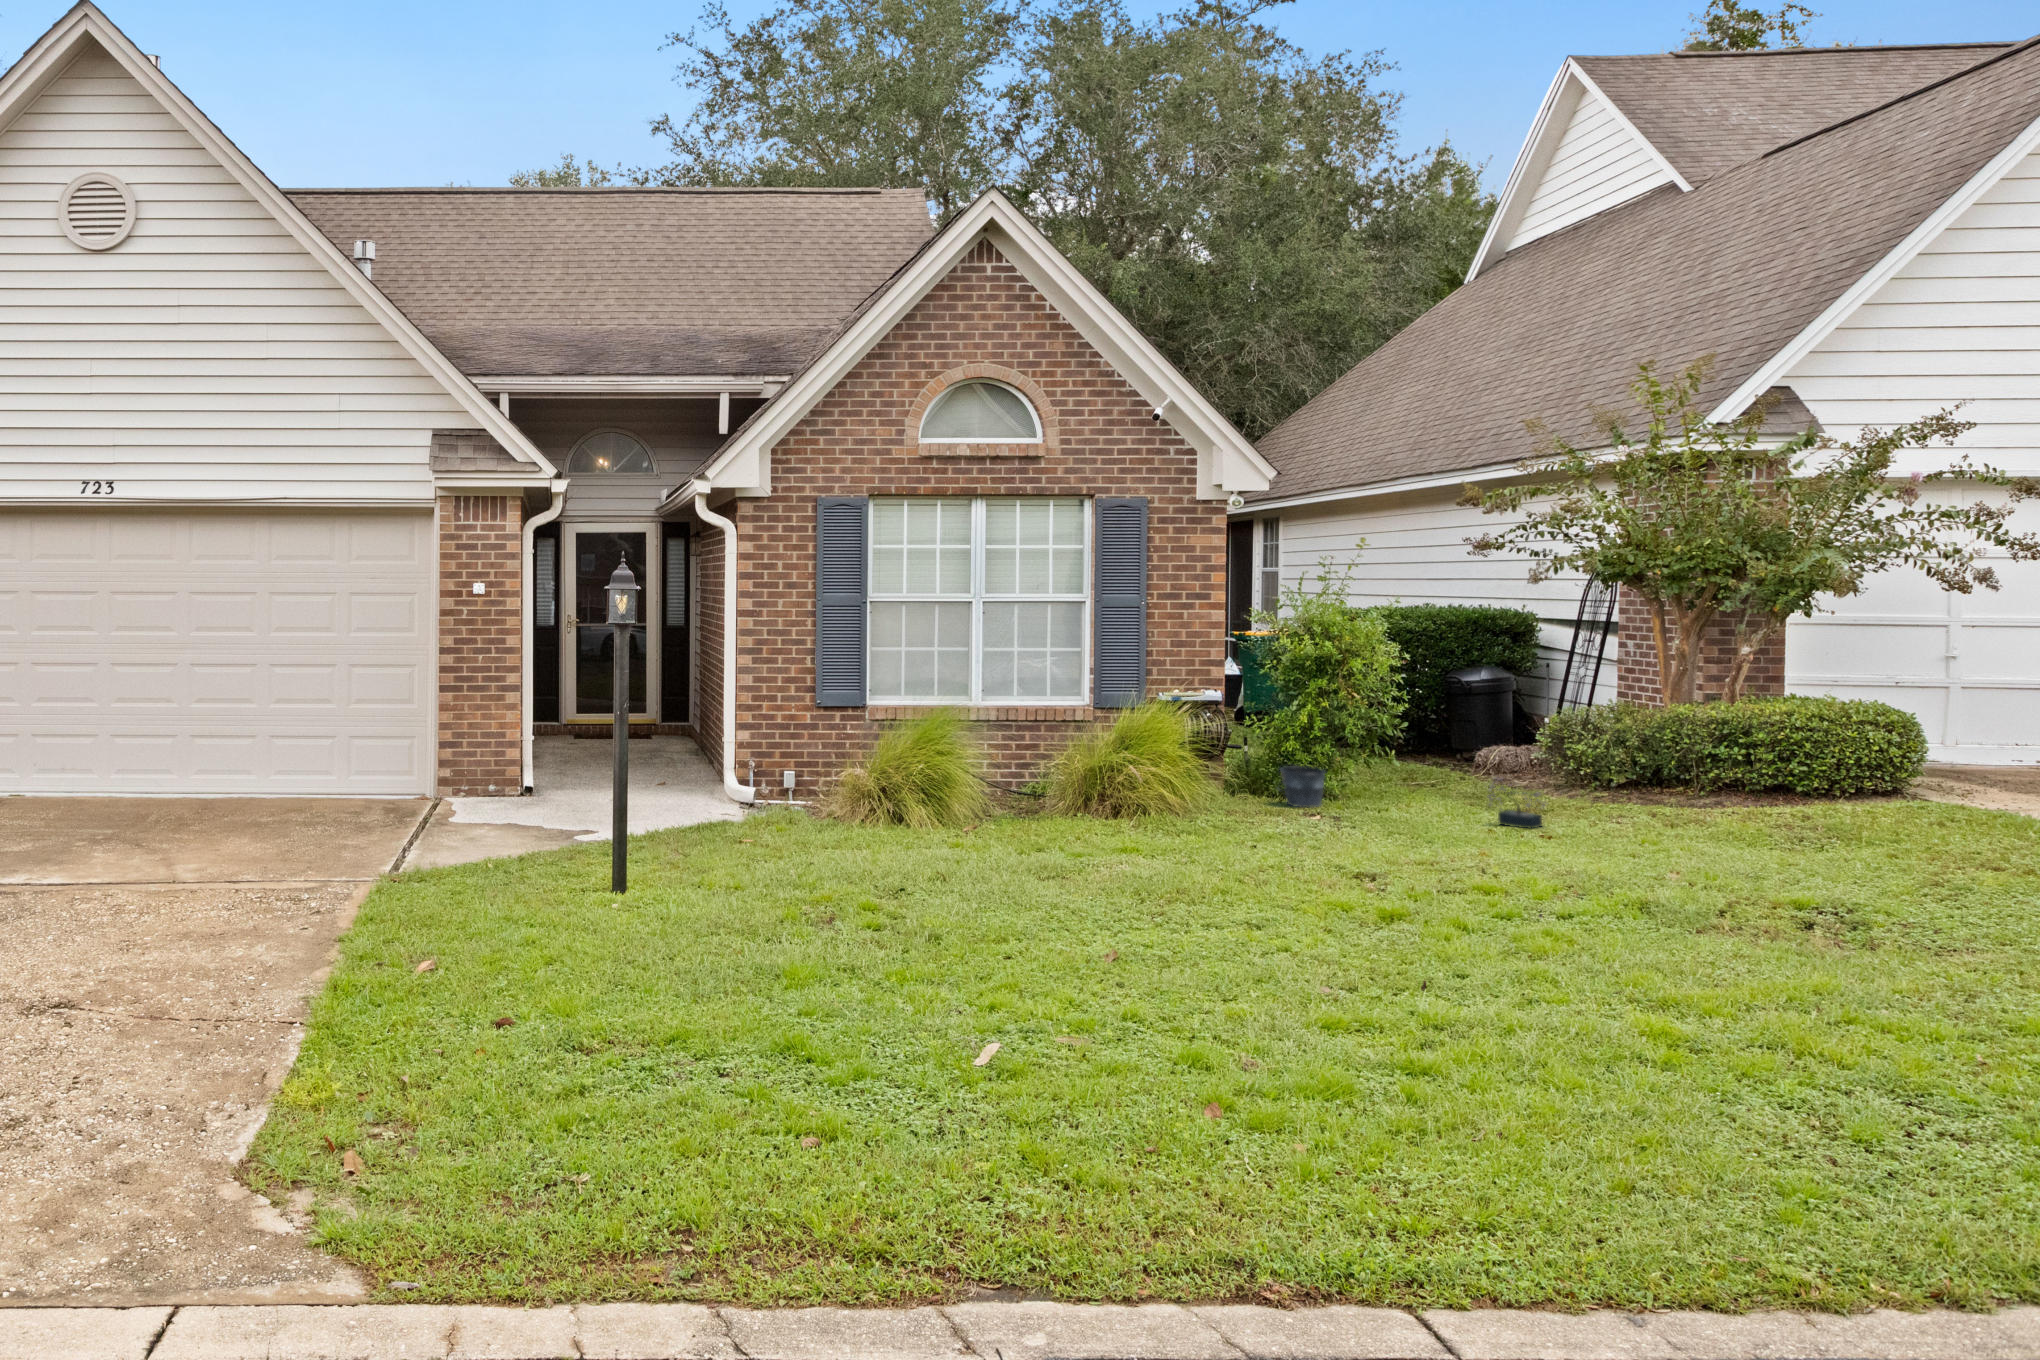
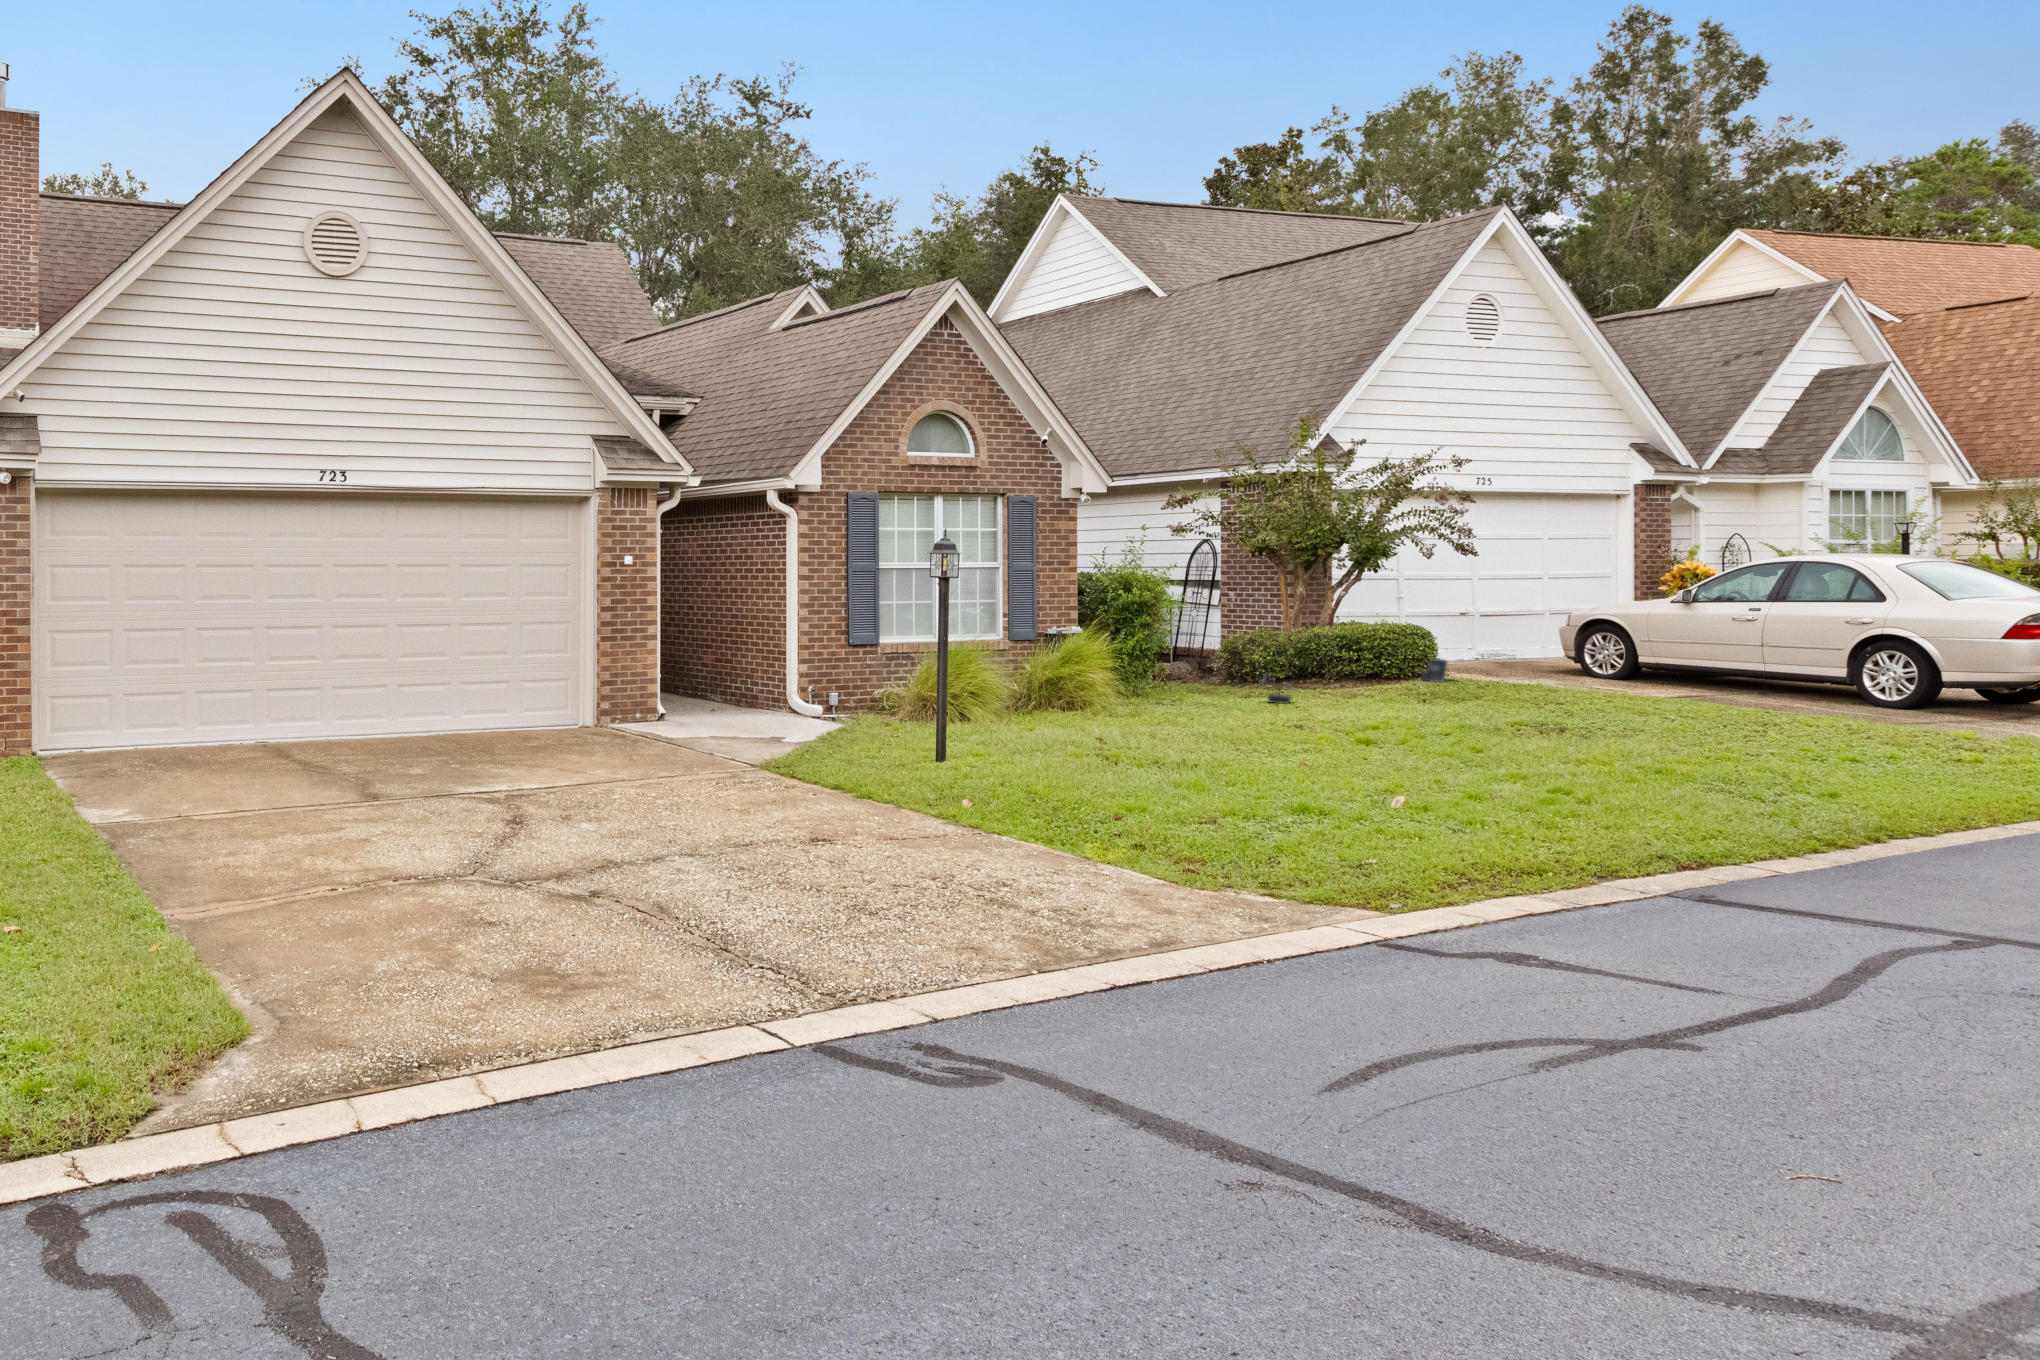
bucket: present [1278,766,1325,807] -> present [1421,658,1447,682]

